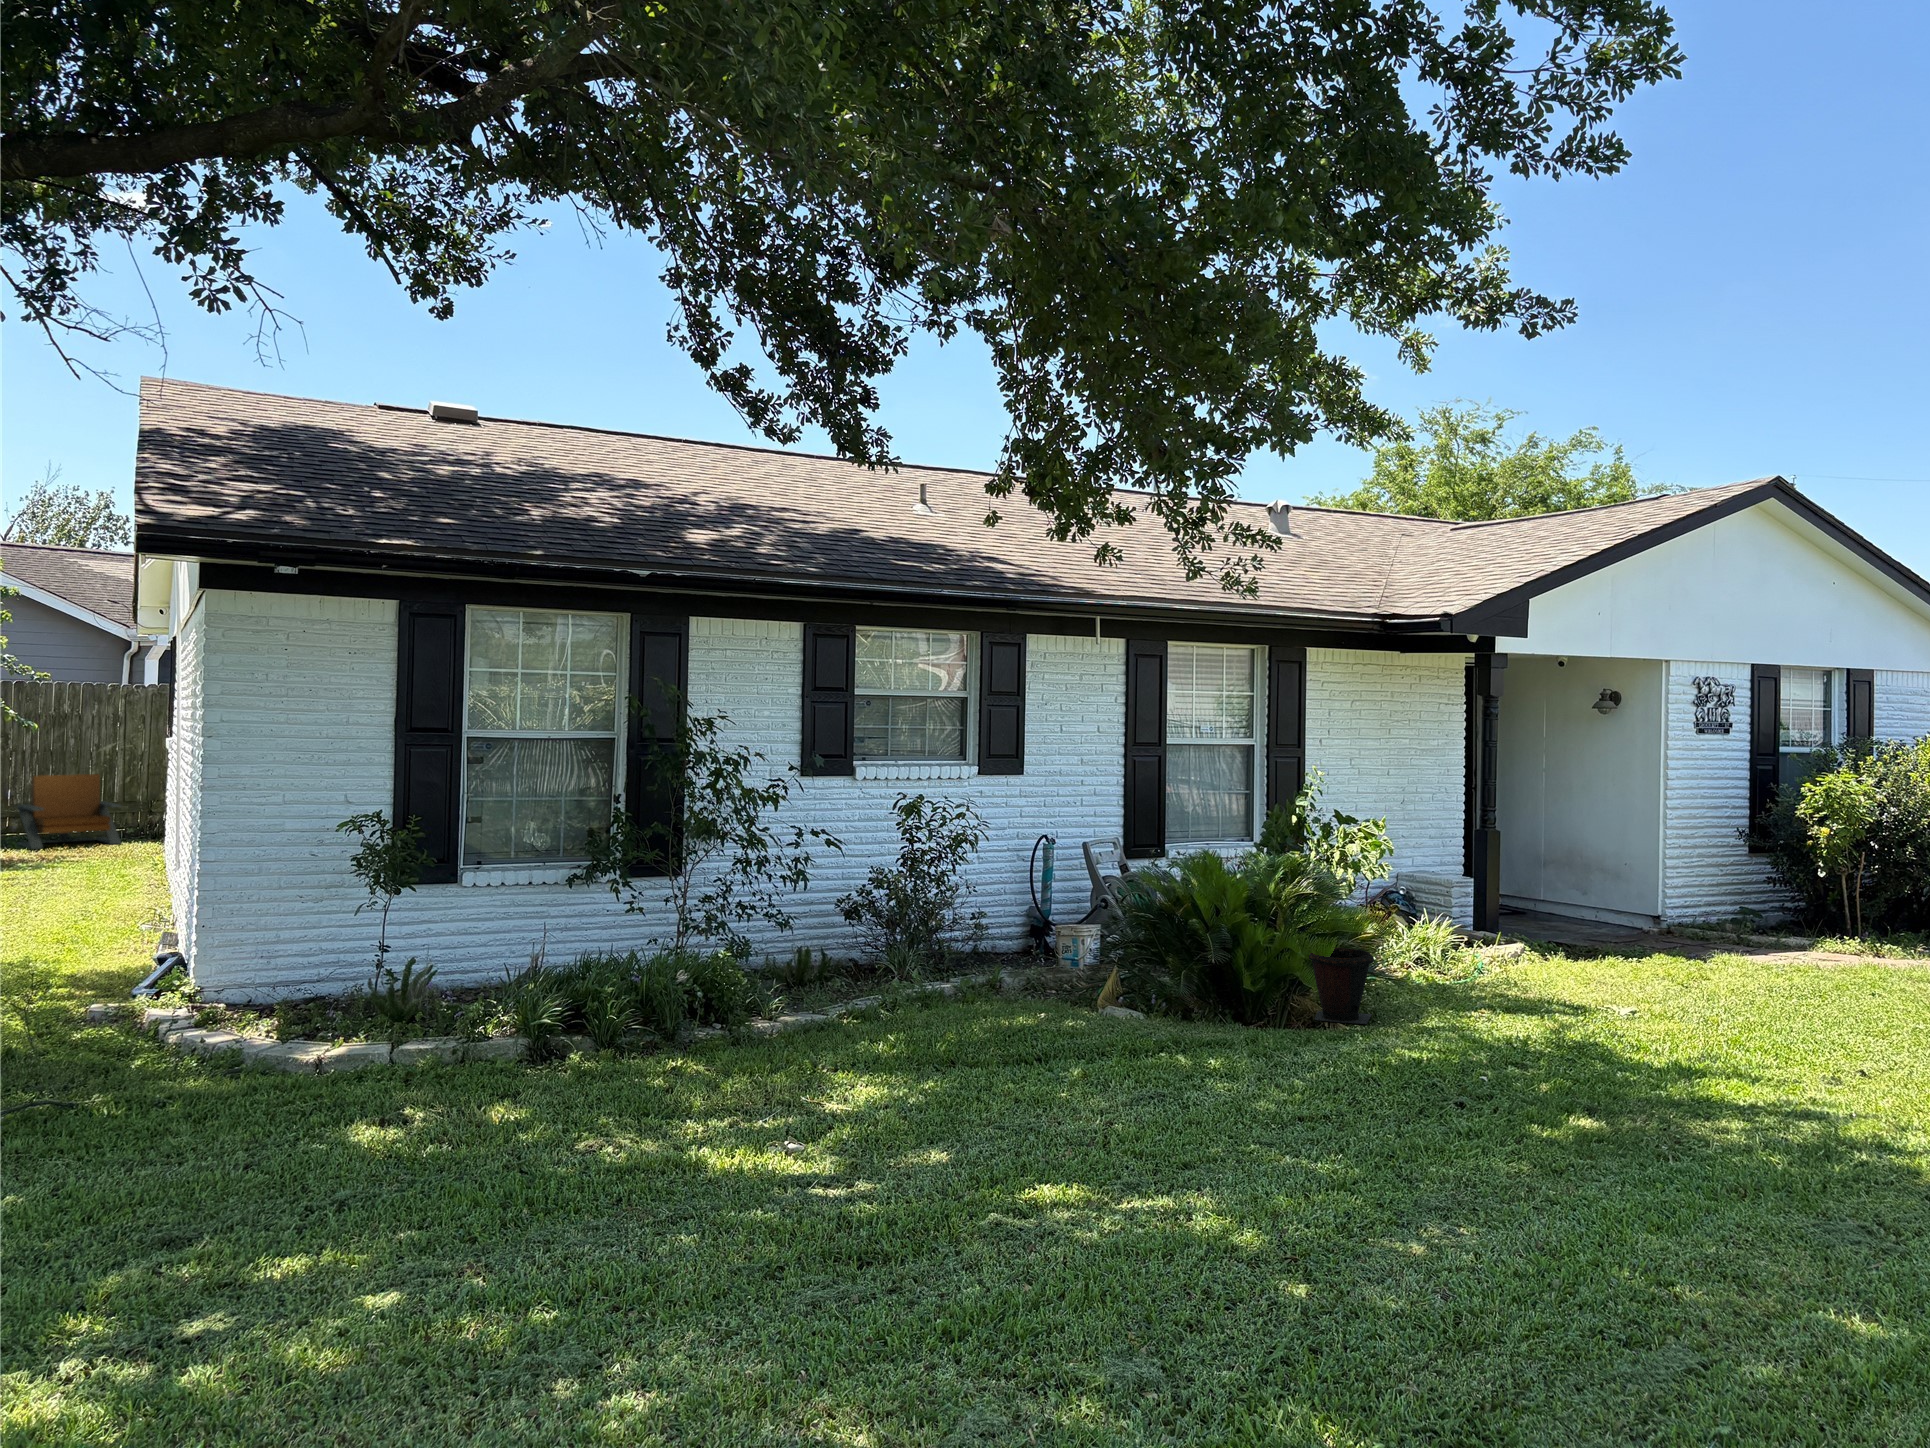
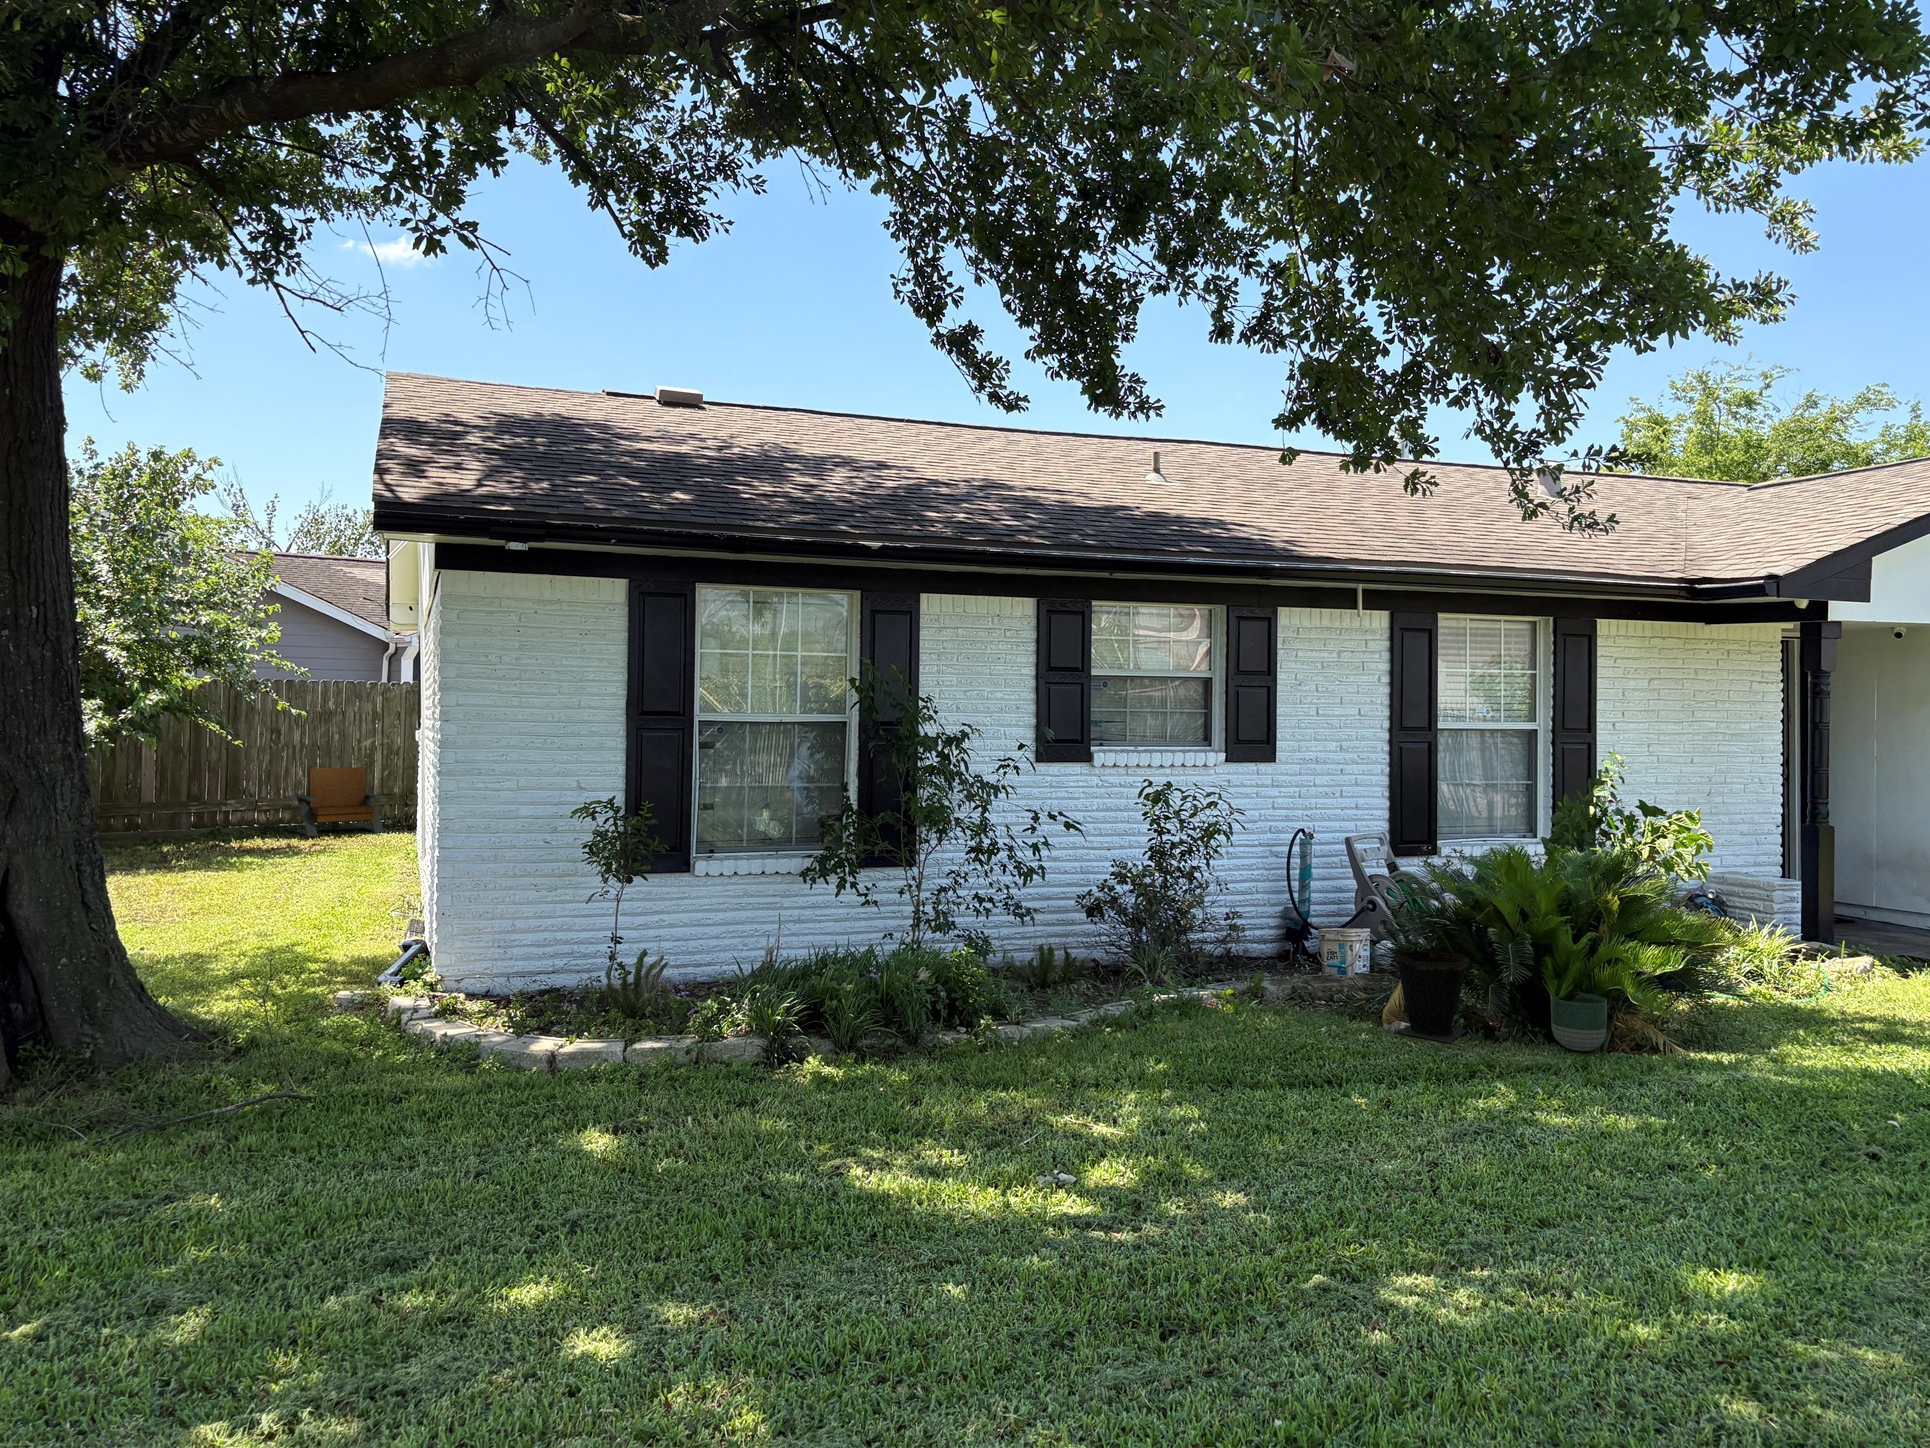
bucket: present [1309,948,1374,1024] -> present [1392,947,1469,1043]
planter: none [1219,974,1262,1023] -> present [1551,992,1607,1051]

